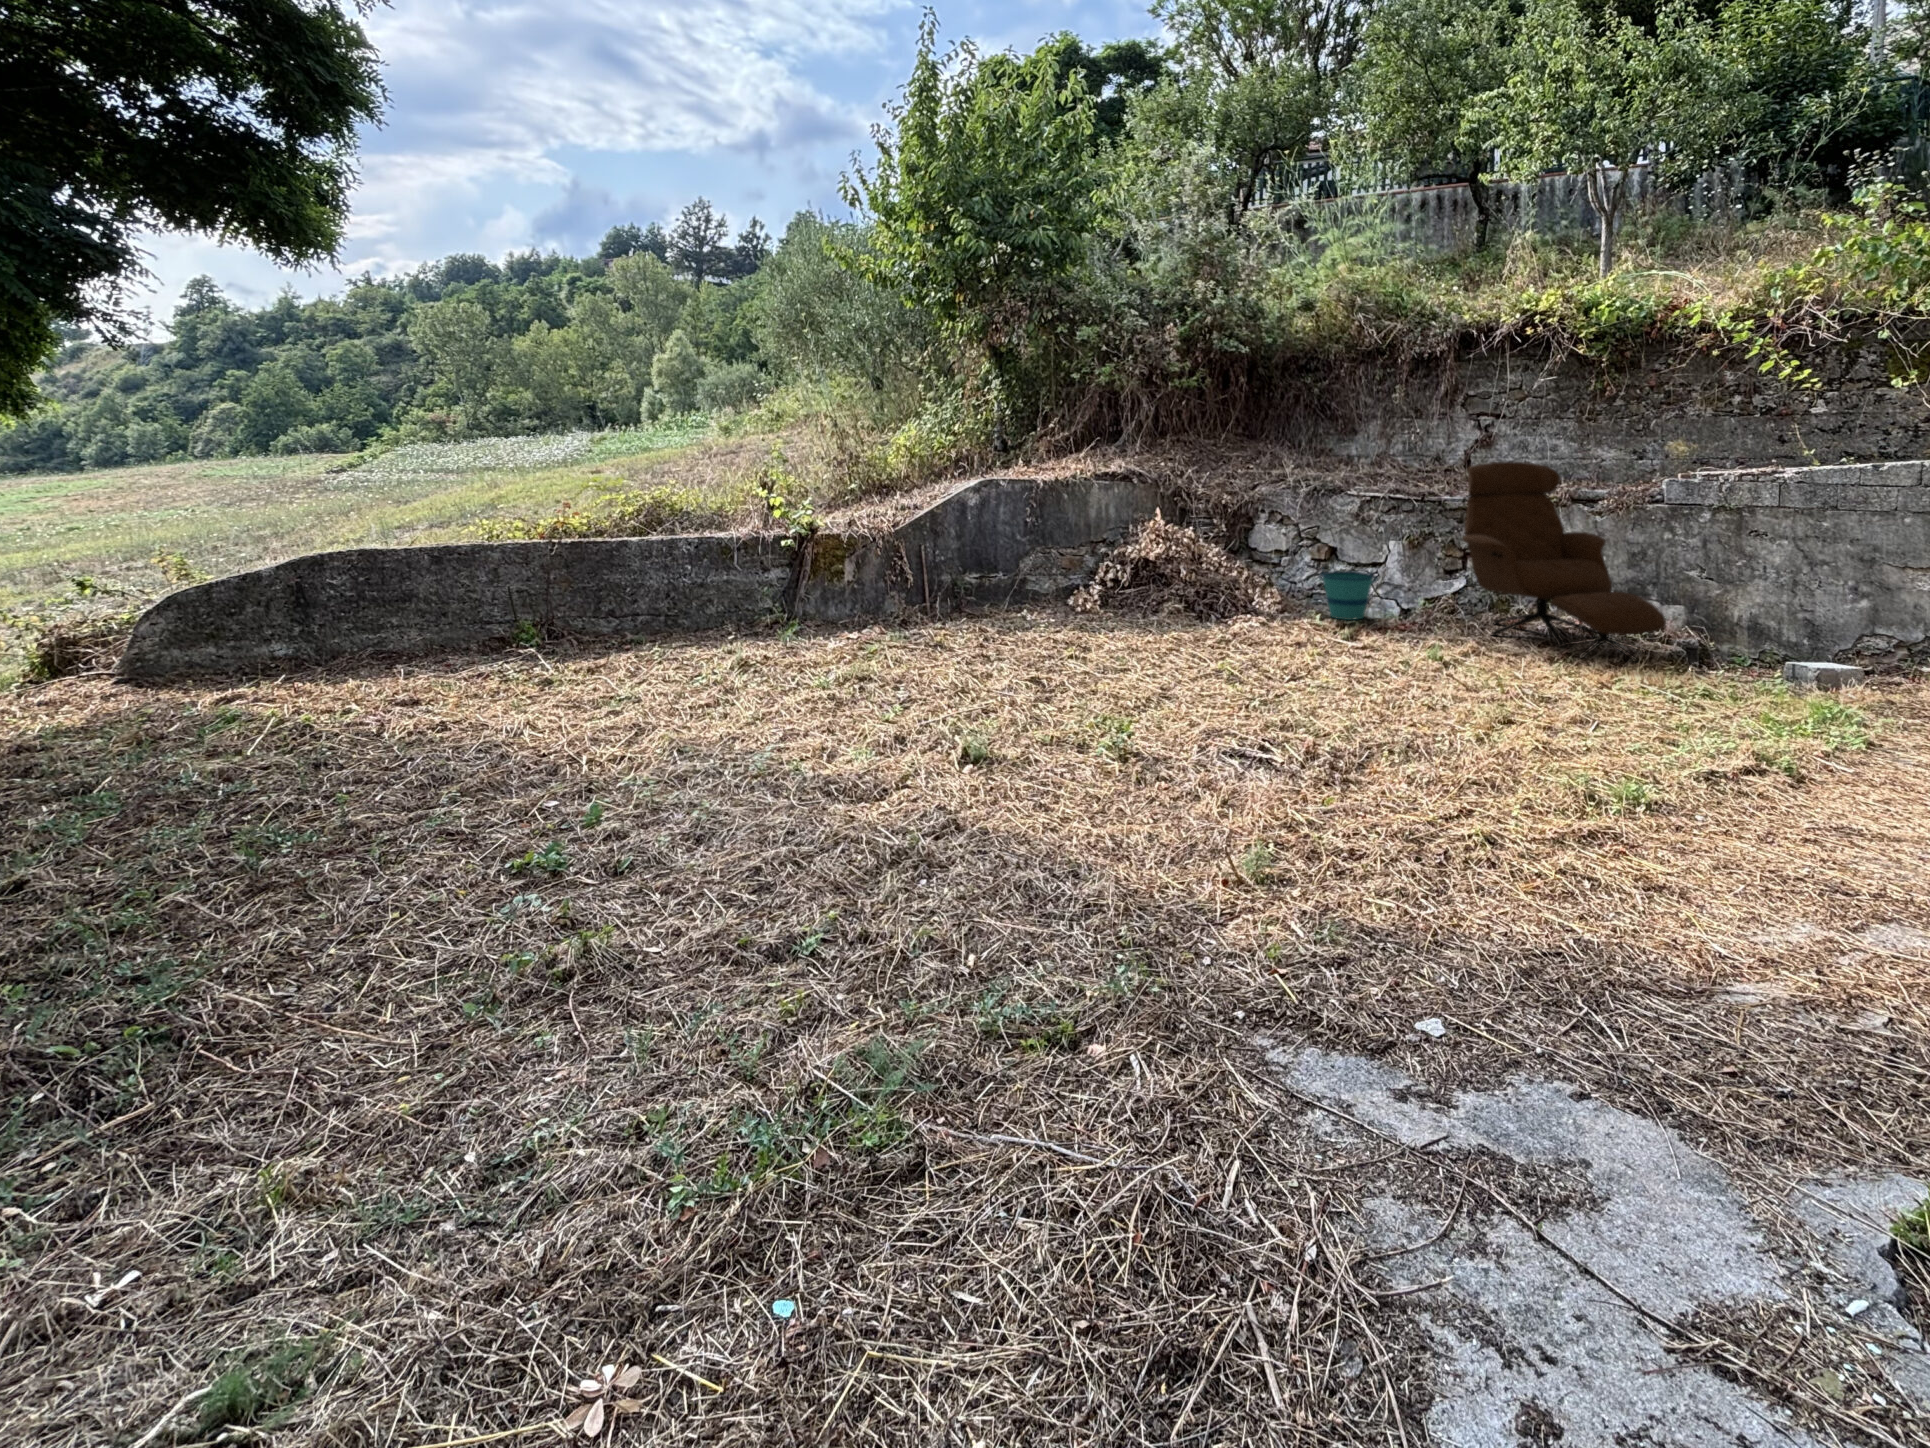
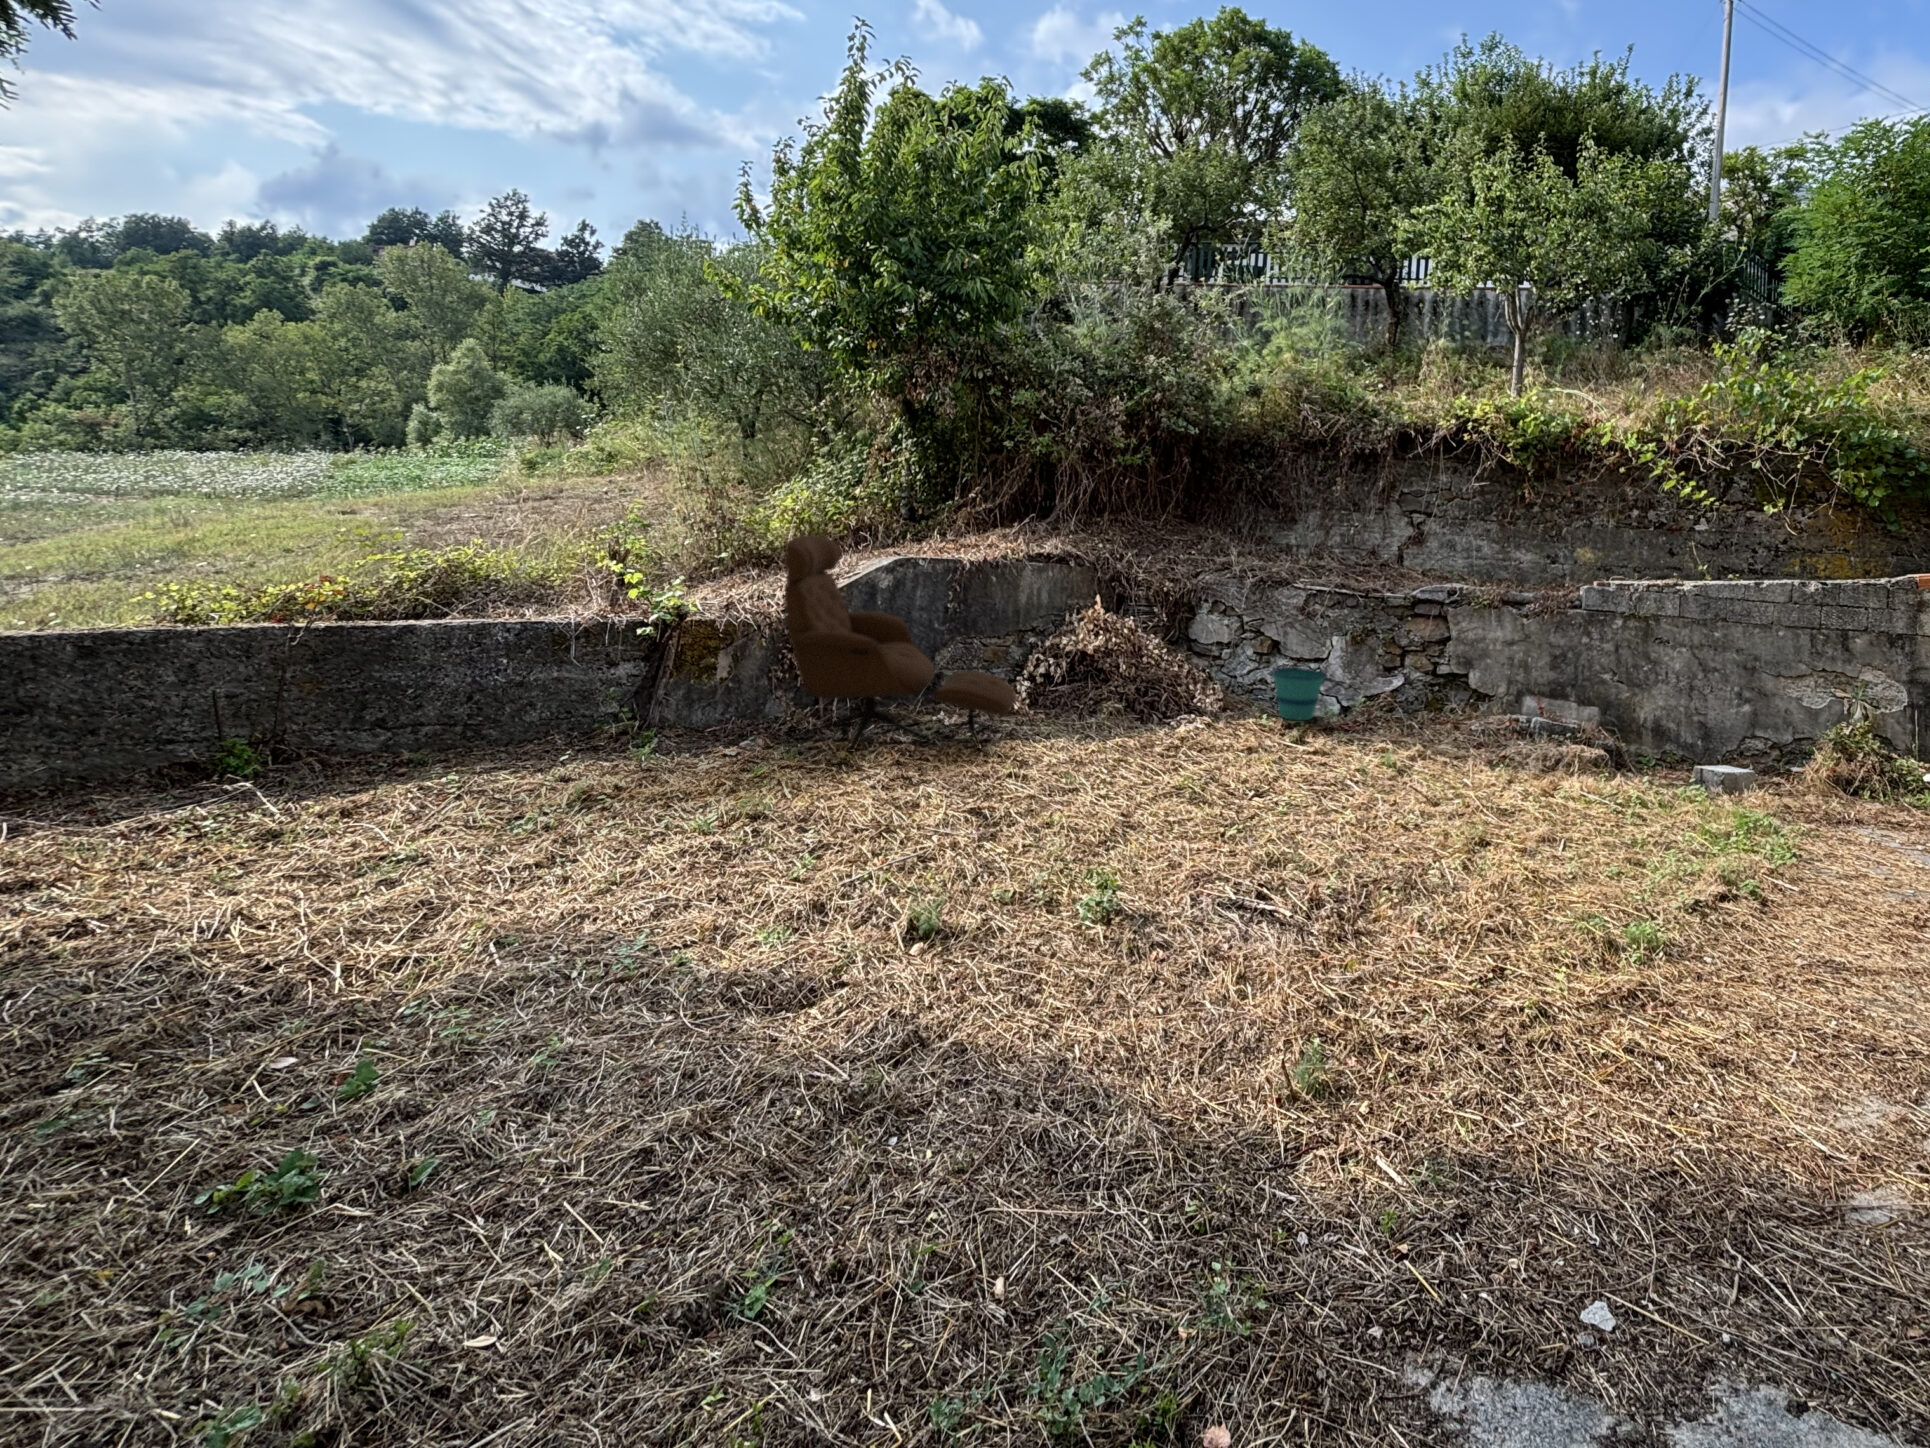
lounge chair: present [1462,462,1666,662] -> present [785,535,1016,752]

